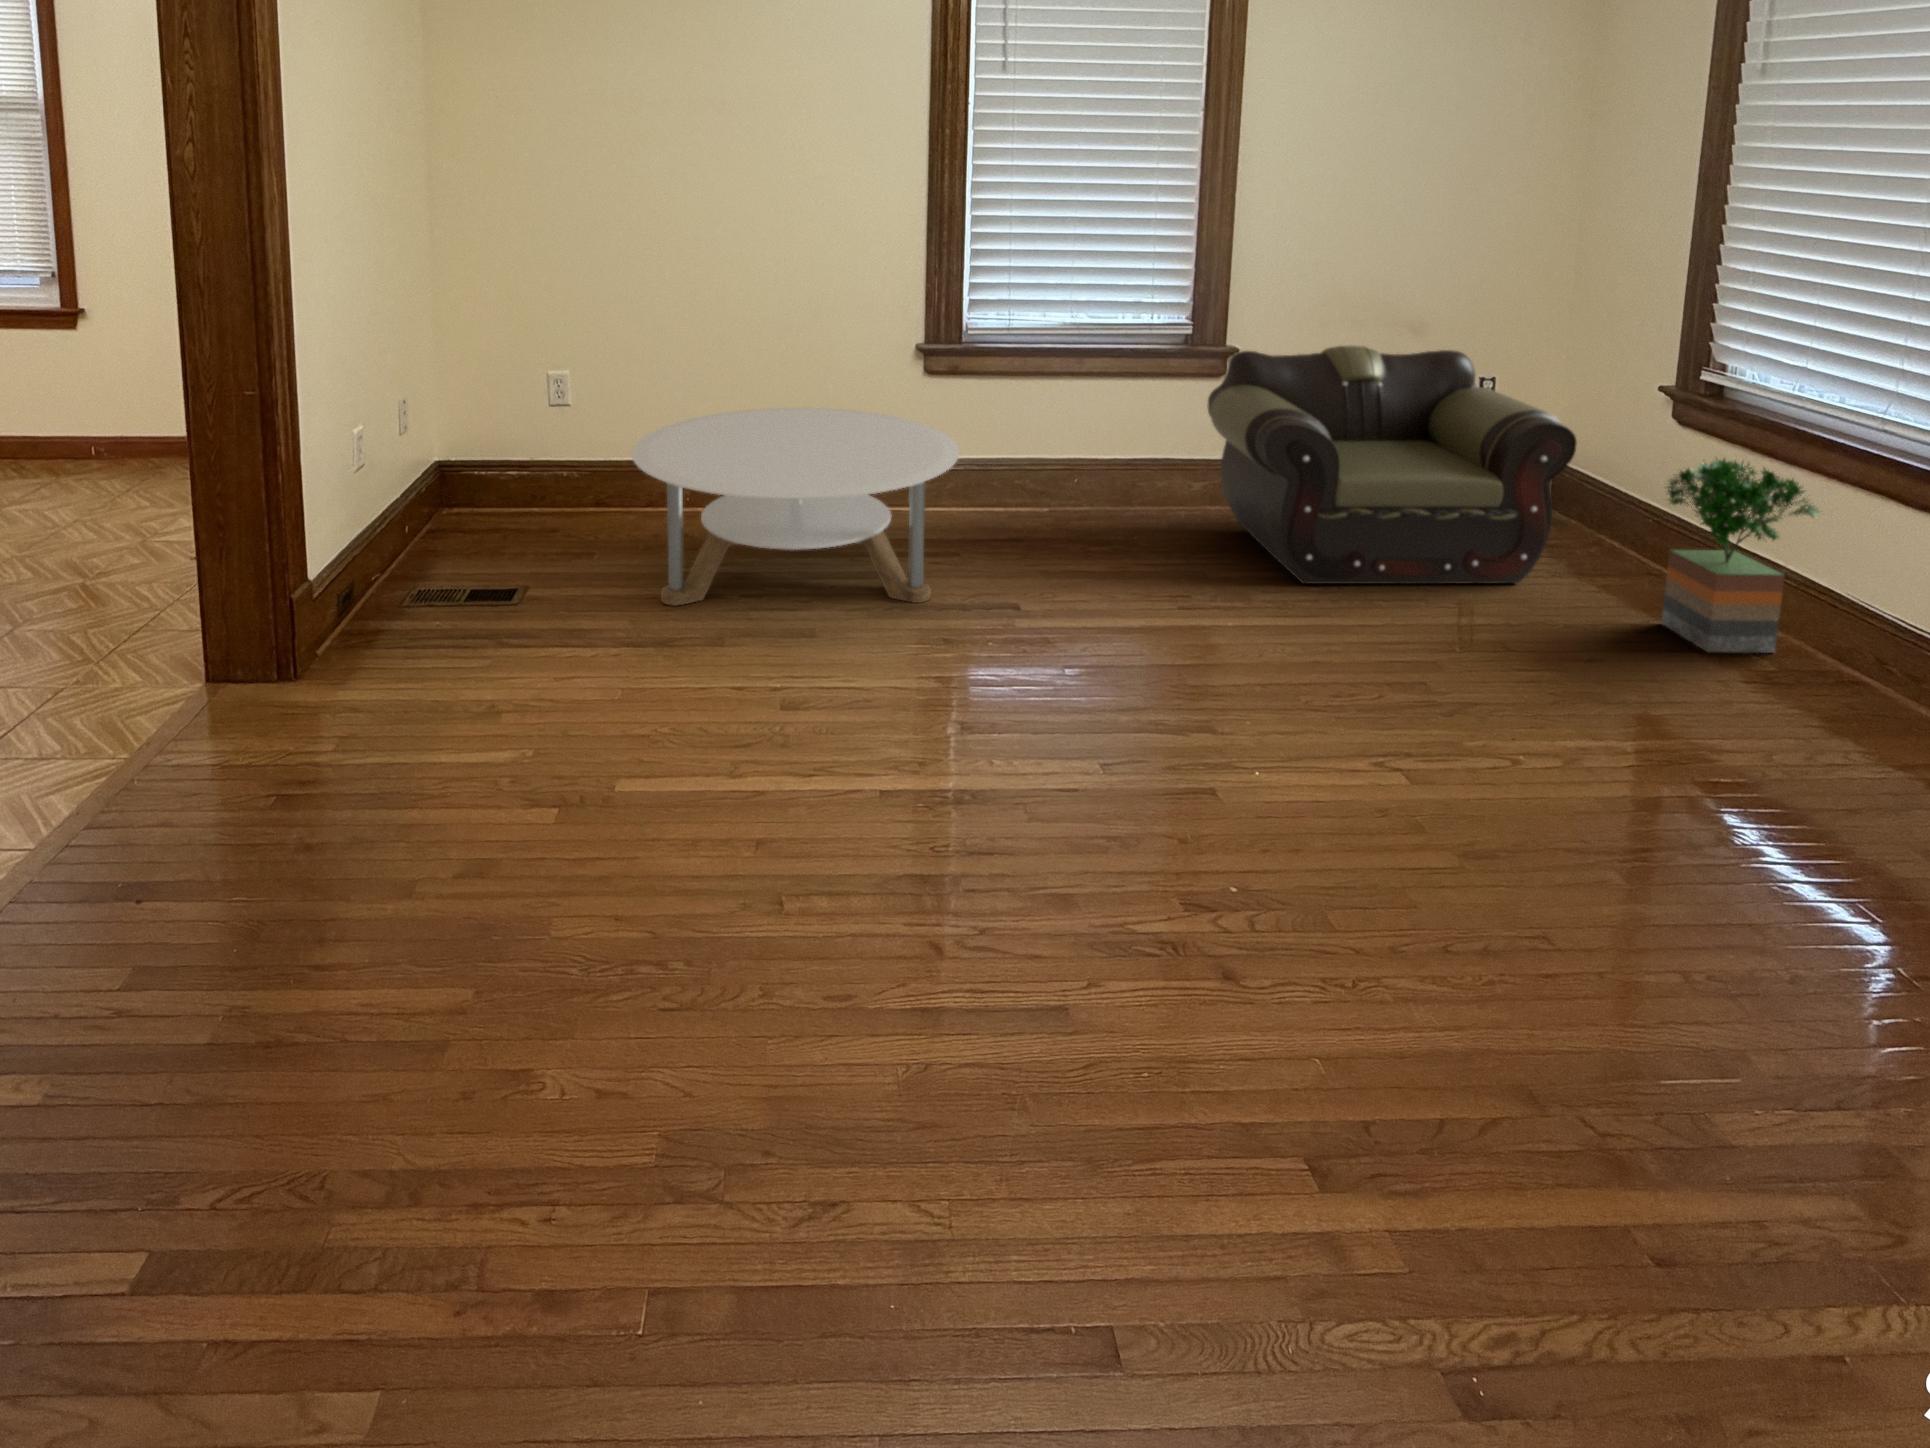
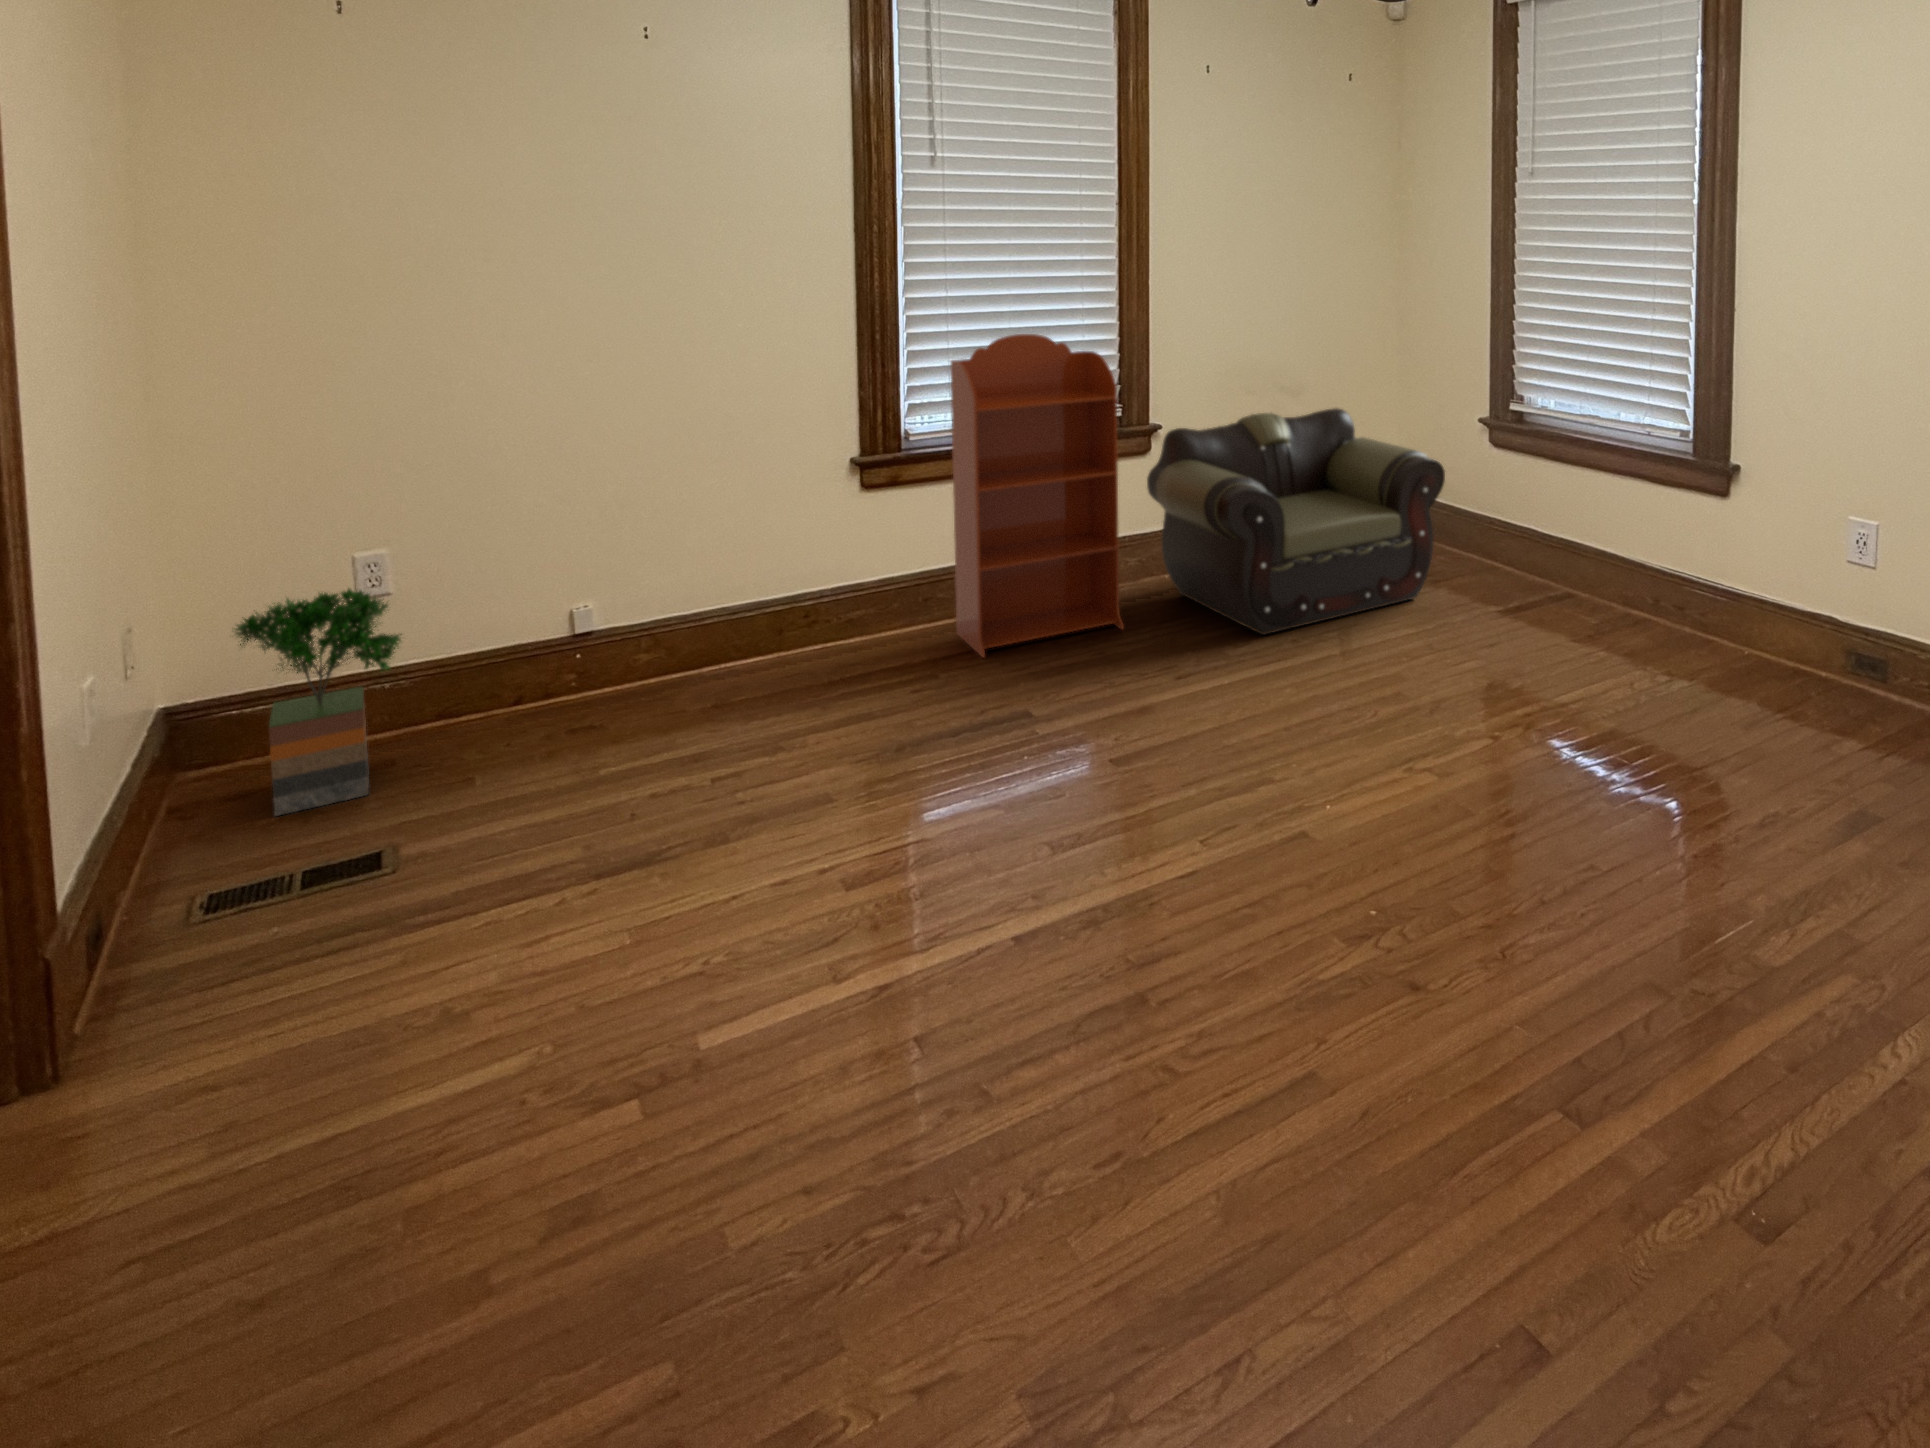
bookcase: none [1003,239,1169,547] -> present [951,334,1124,658]
round table: present [632,408,959,606] -> none [539,543,949,816]
potted tree: present [1661,459,1822,653] -> present [235,589,402,816]

